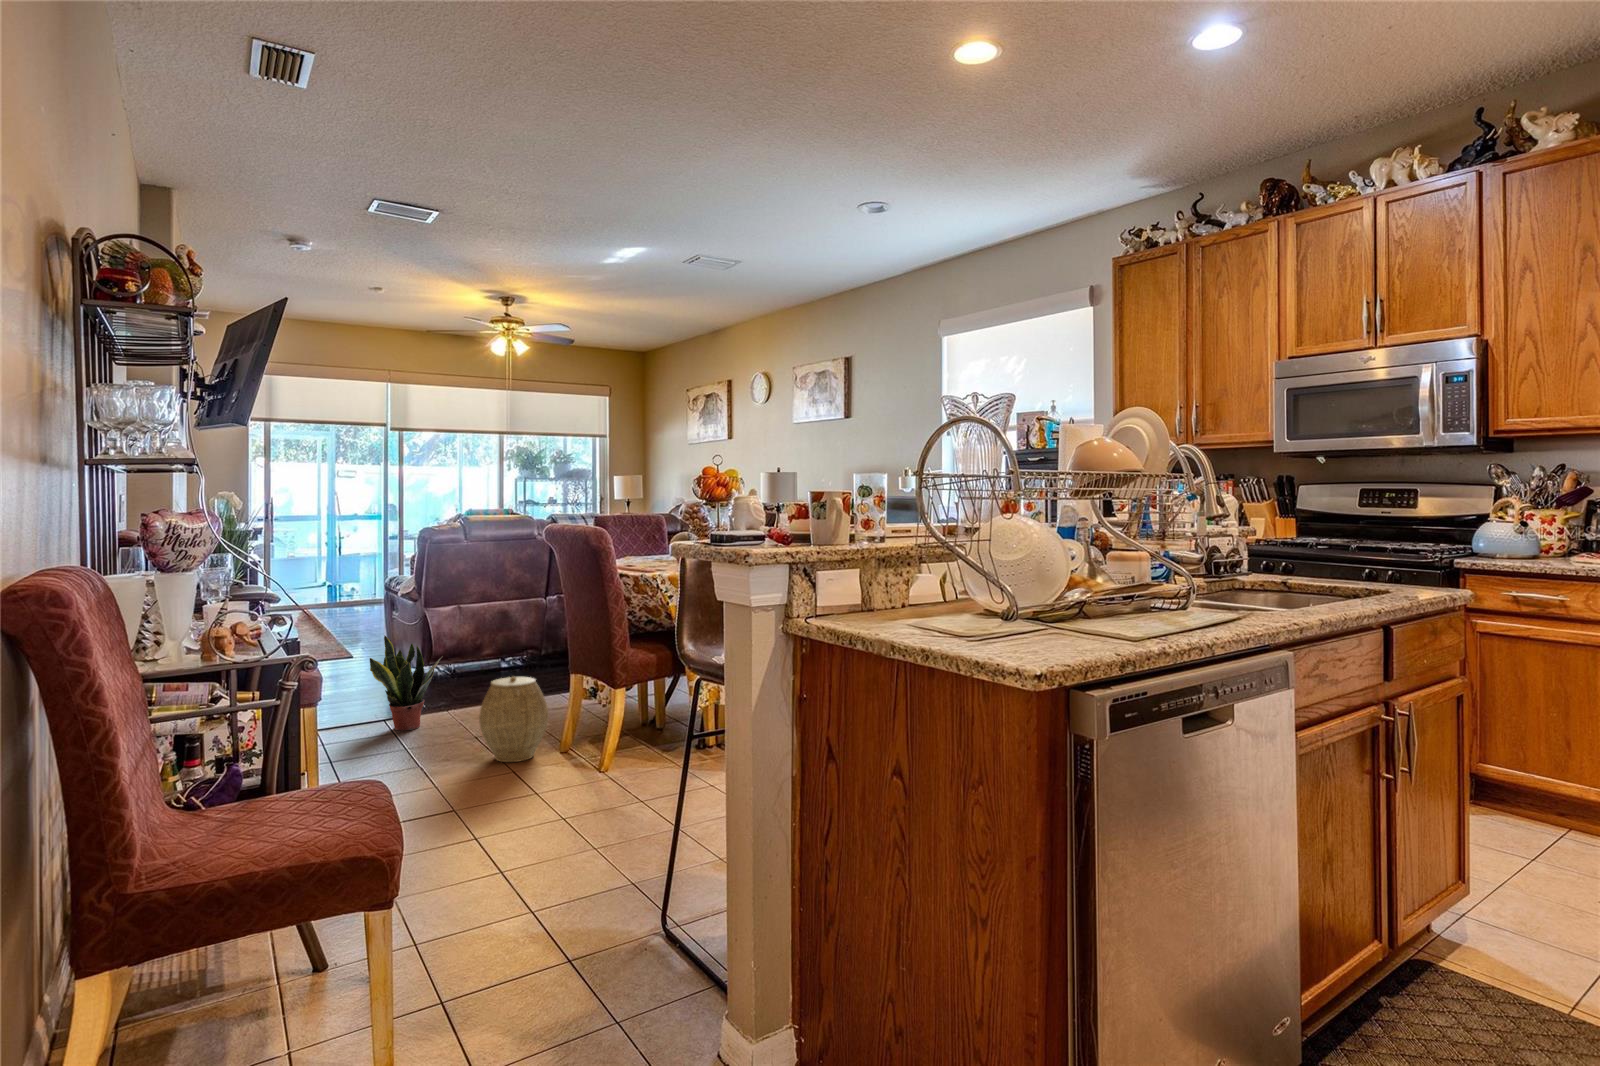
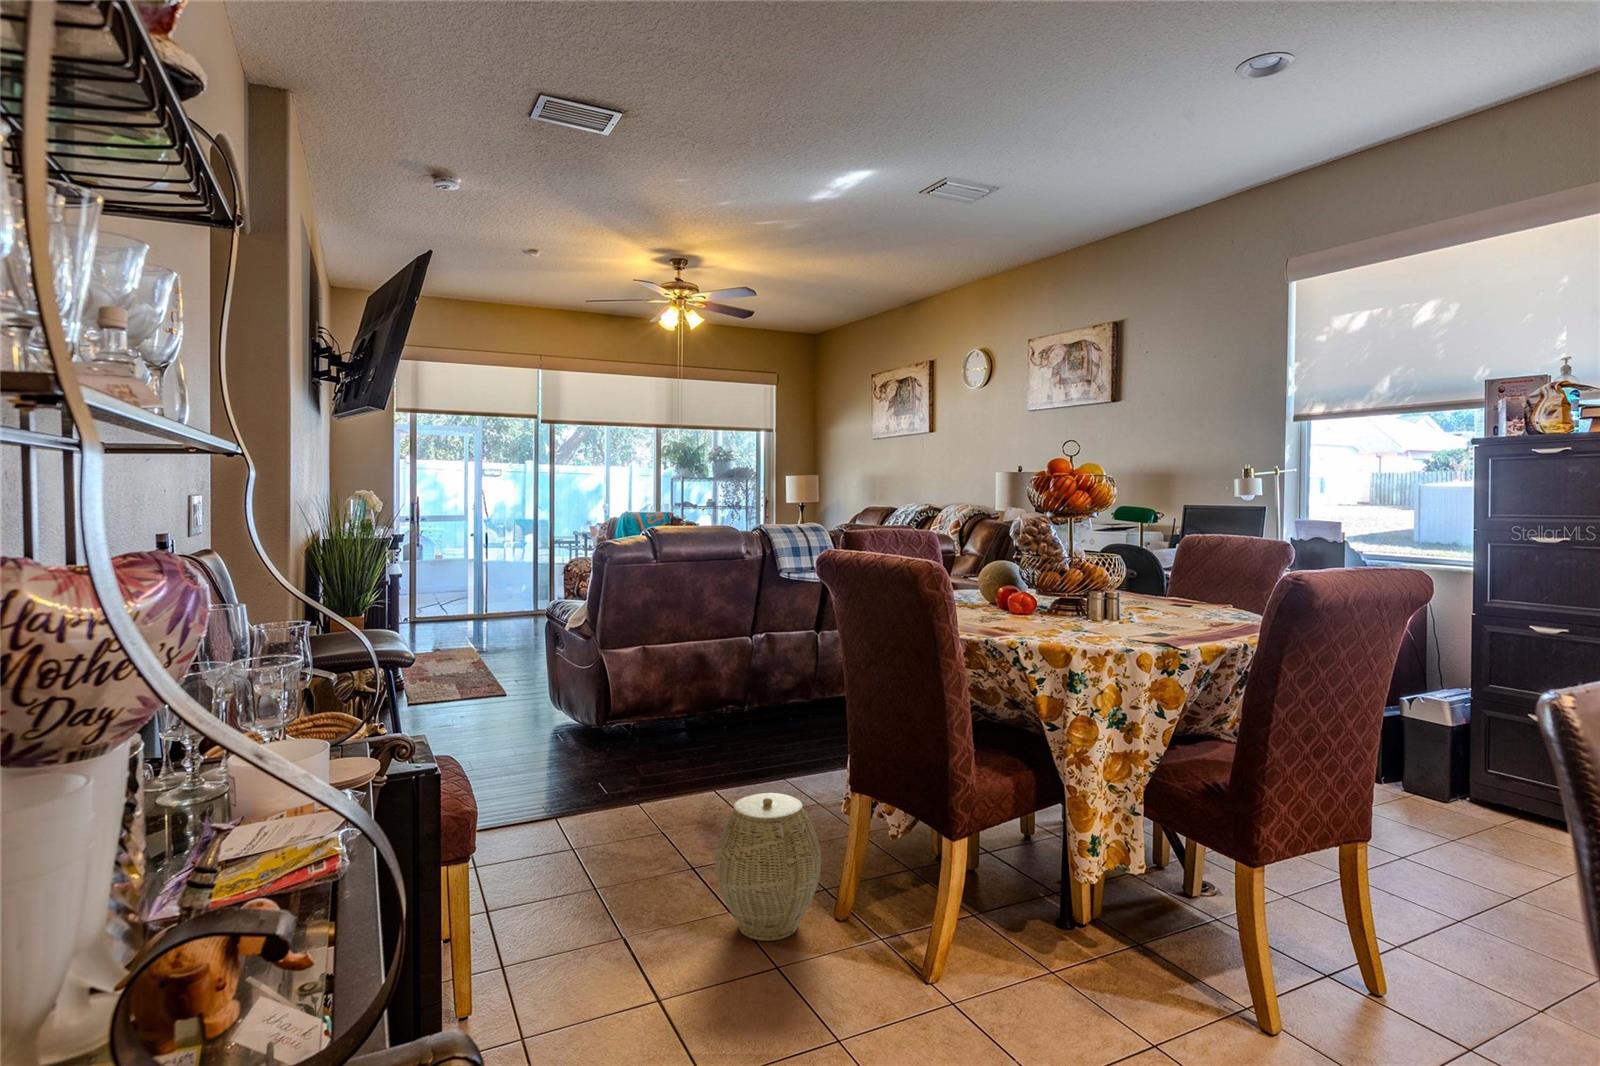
potted plant: present [370,636,441,730] -> none [542,705,639,847]

